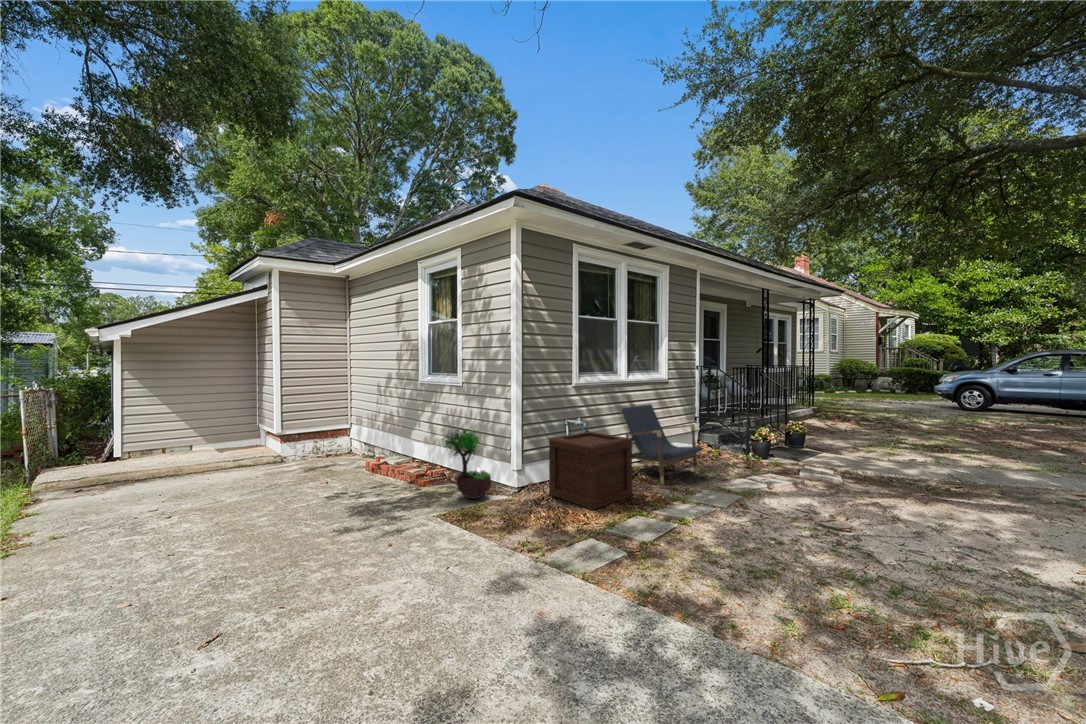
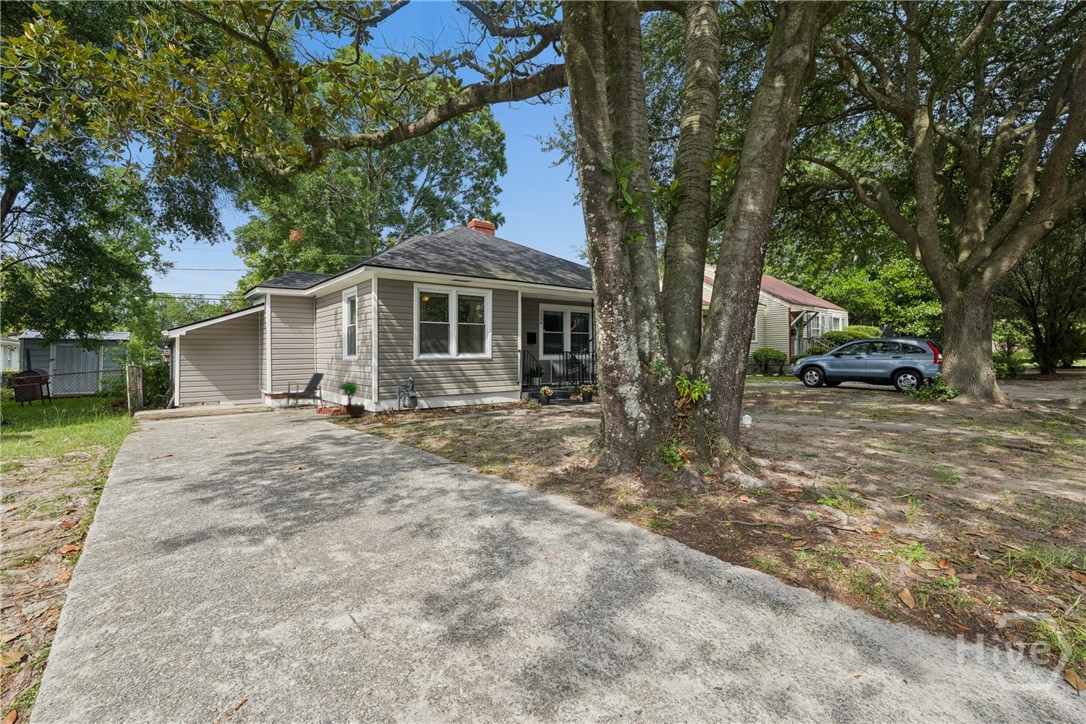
lounge chair: present [622,404,703,484] -> present [283,373,324,408]
wooden crate: present [549,431,632,510] -> none [394,385,435,420]

